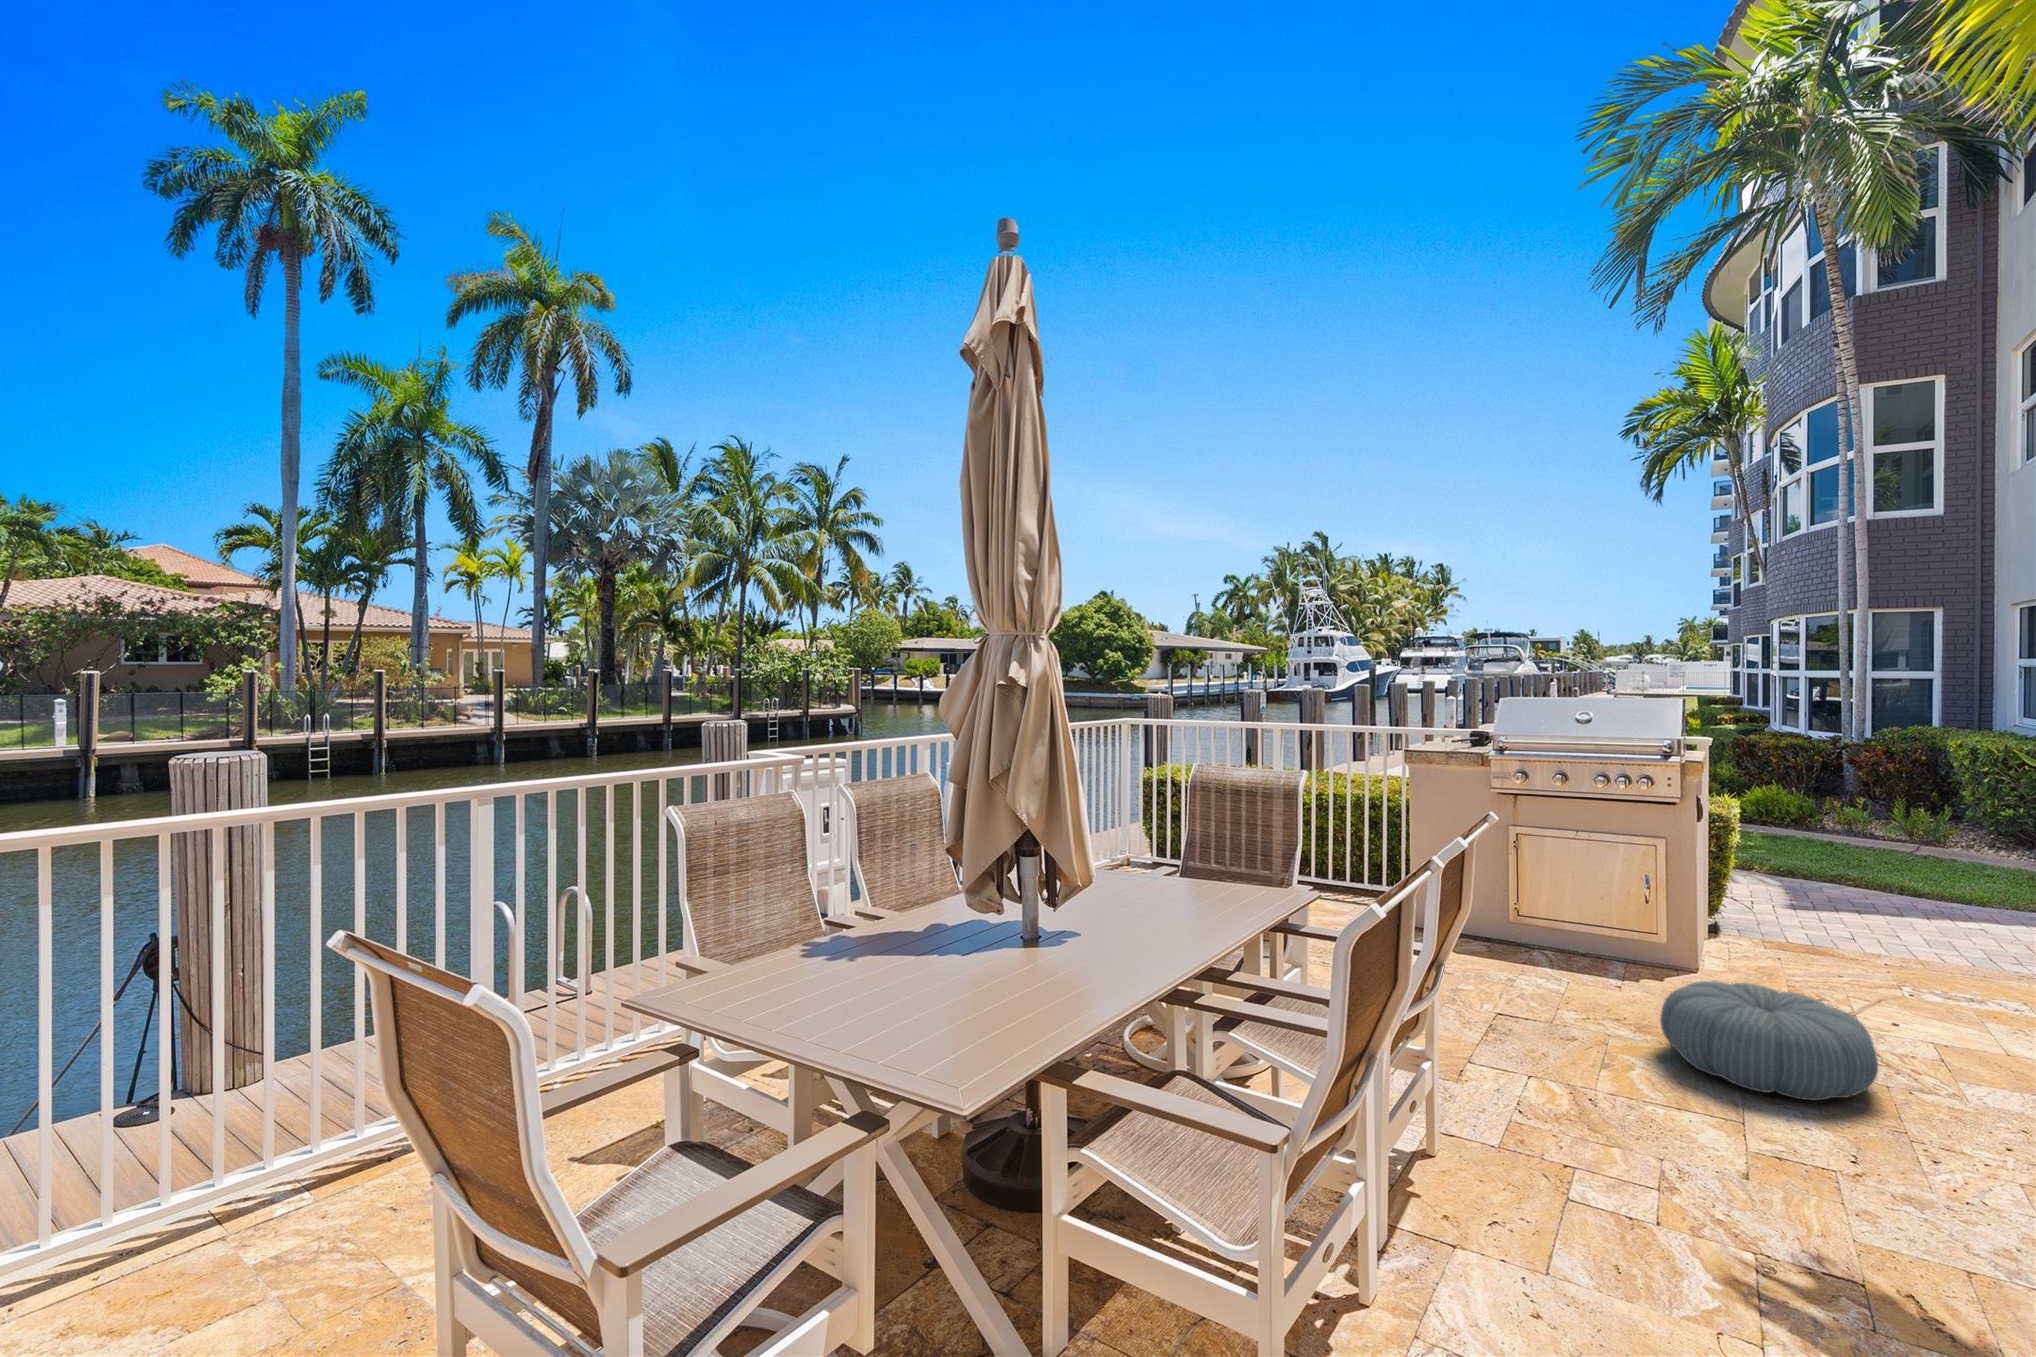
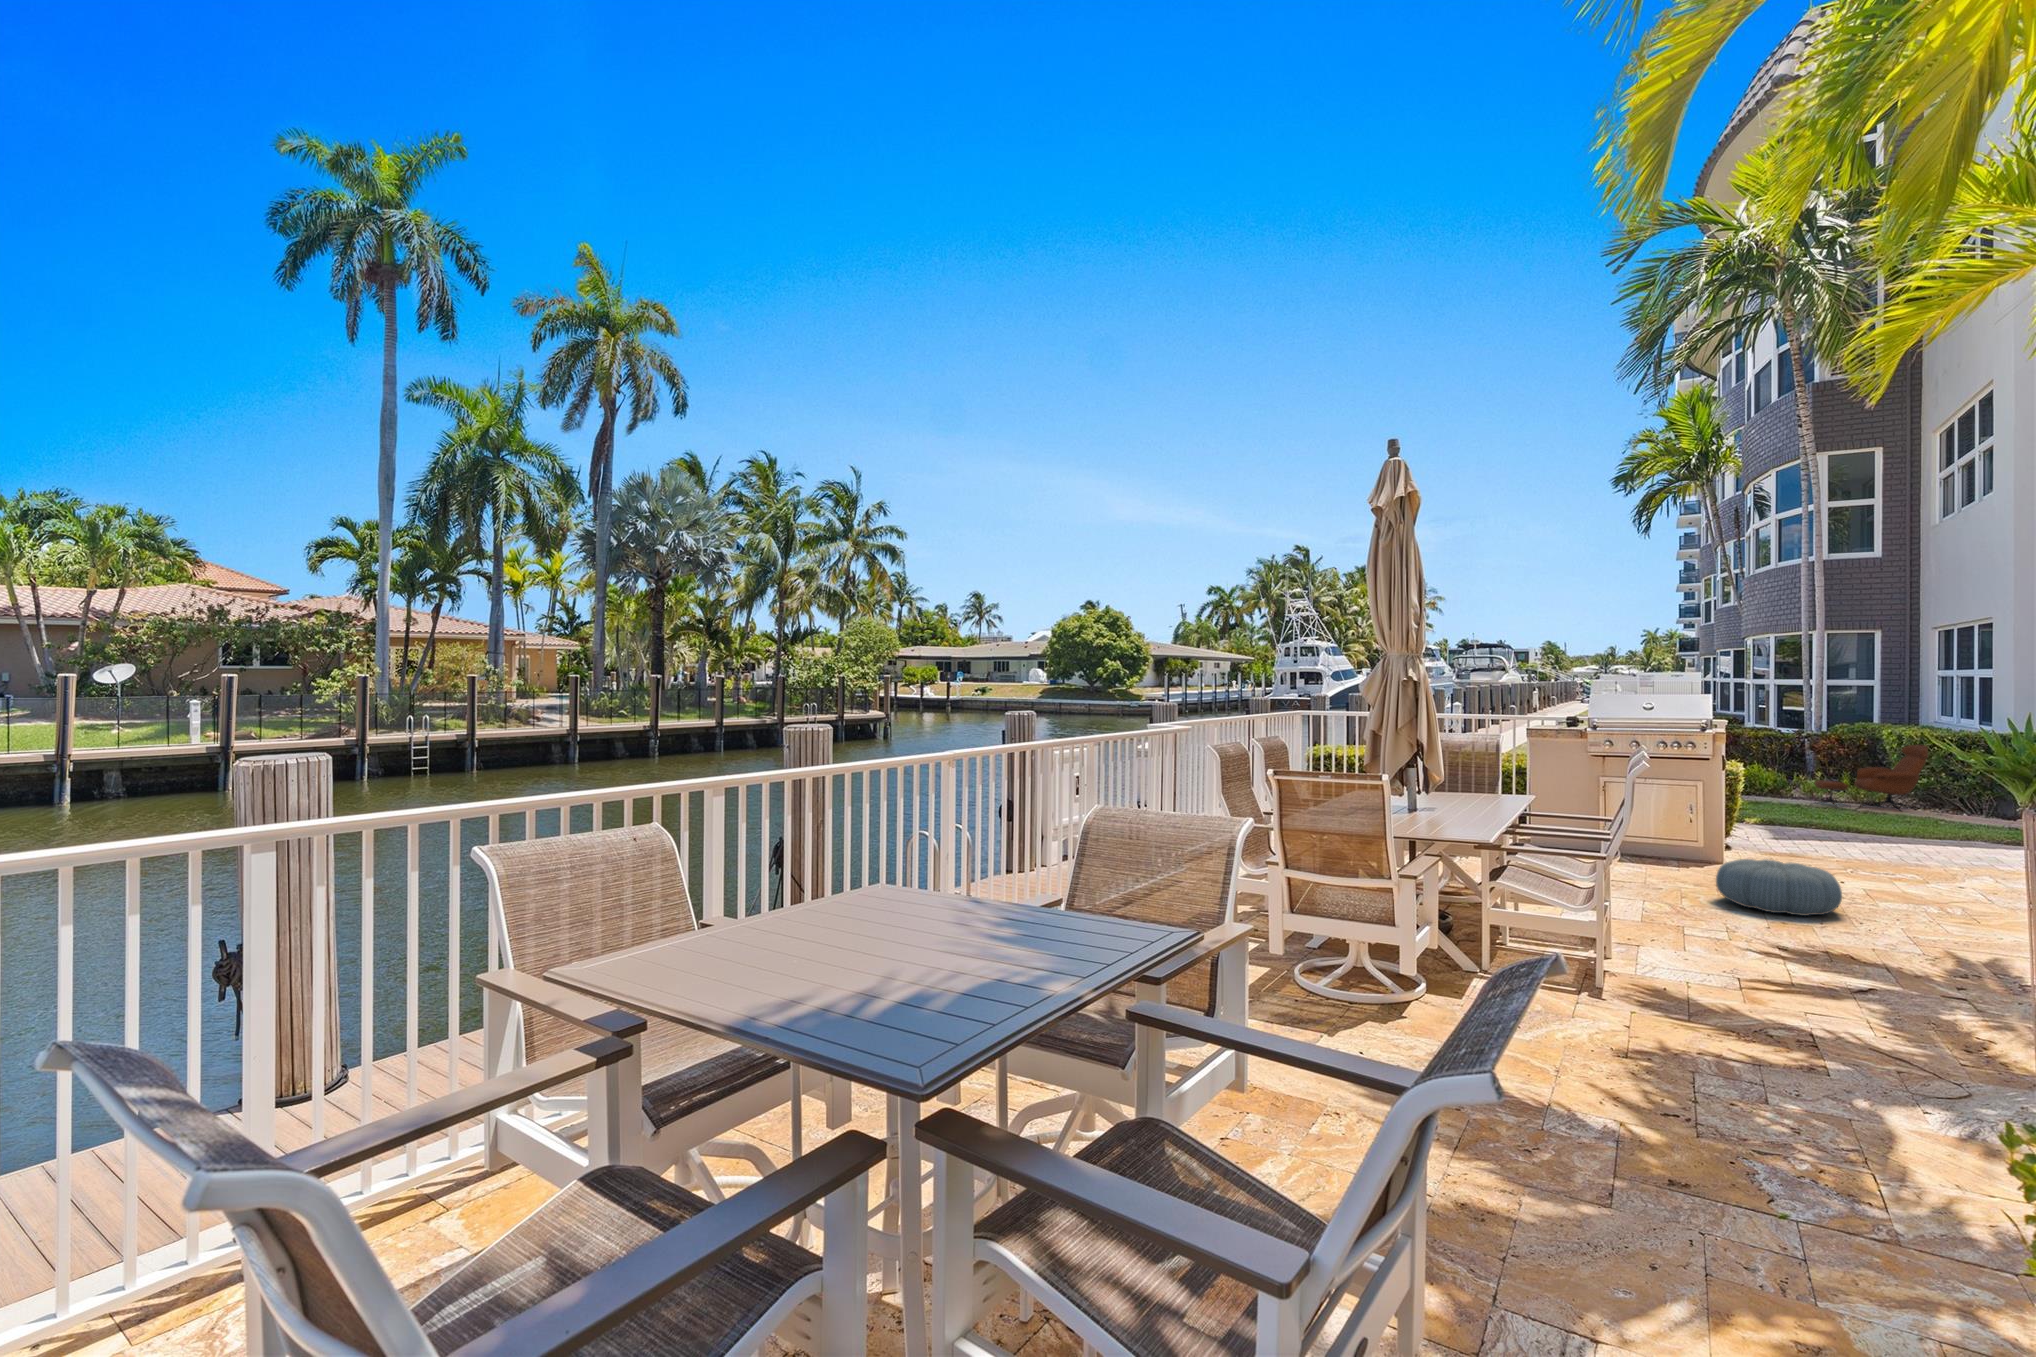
lounge chair: none [1846,760,2011,851] -> present [1814,745,1928,809]

